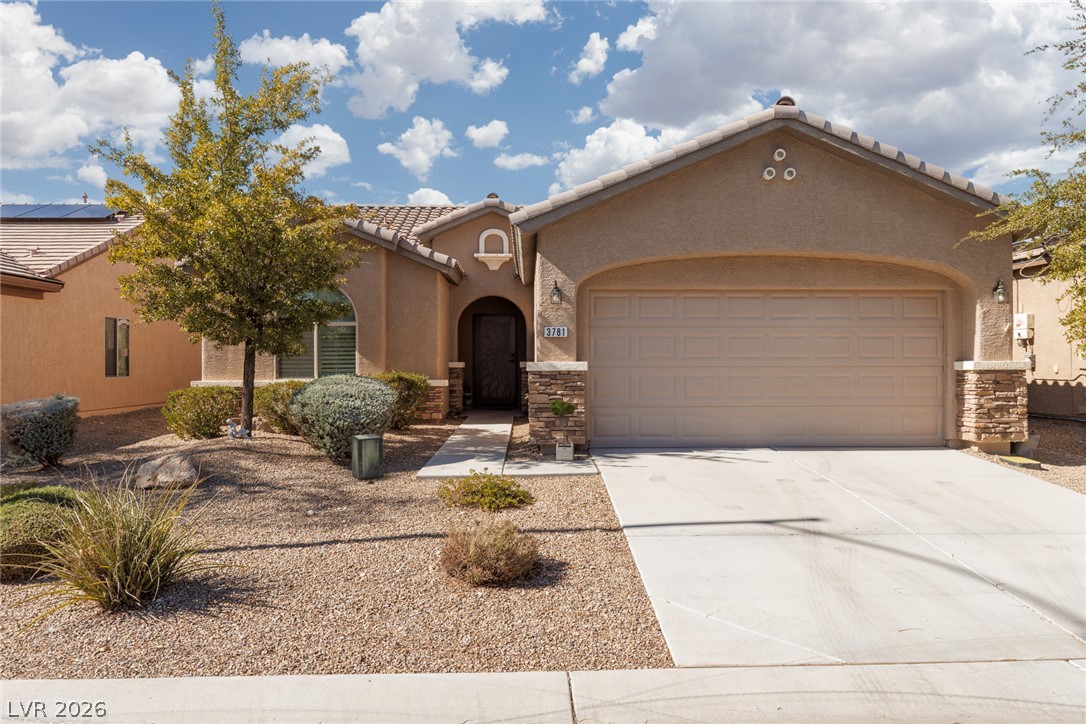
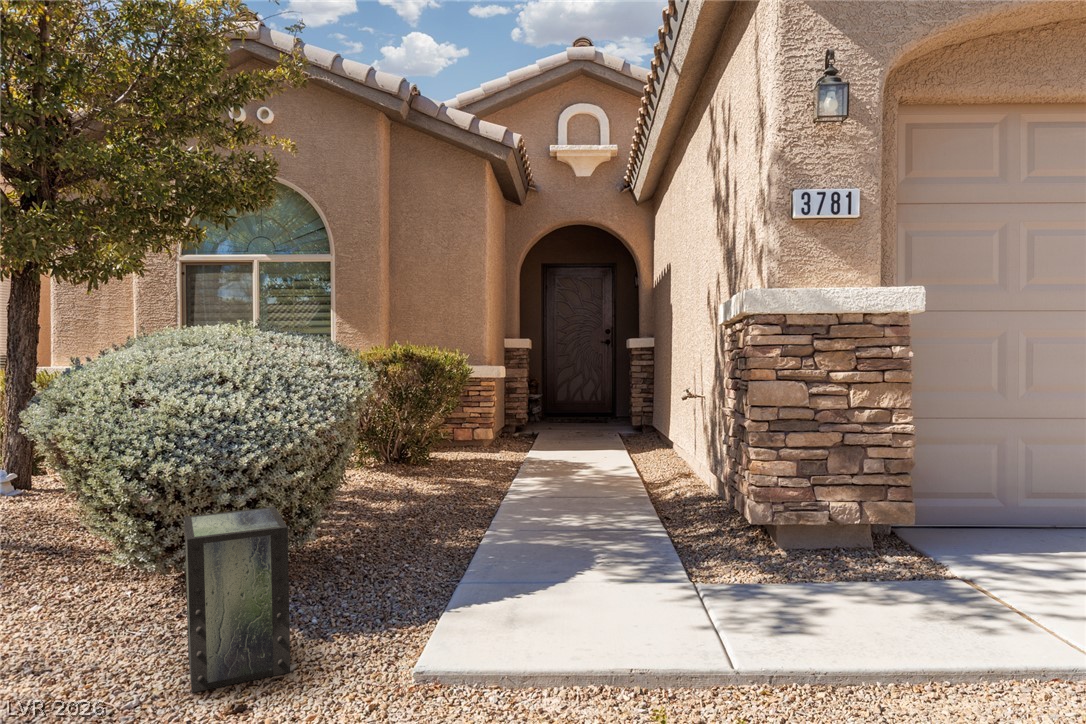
potted tree: present [549,399,575,460] -> none [821,394,907,582]

